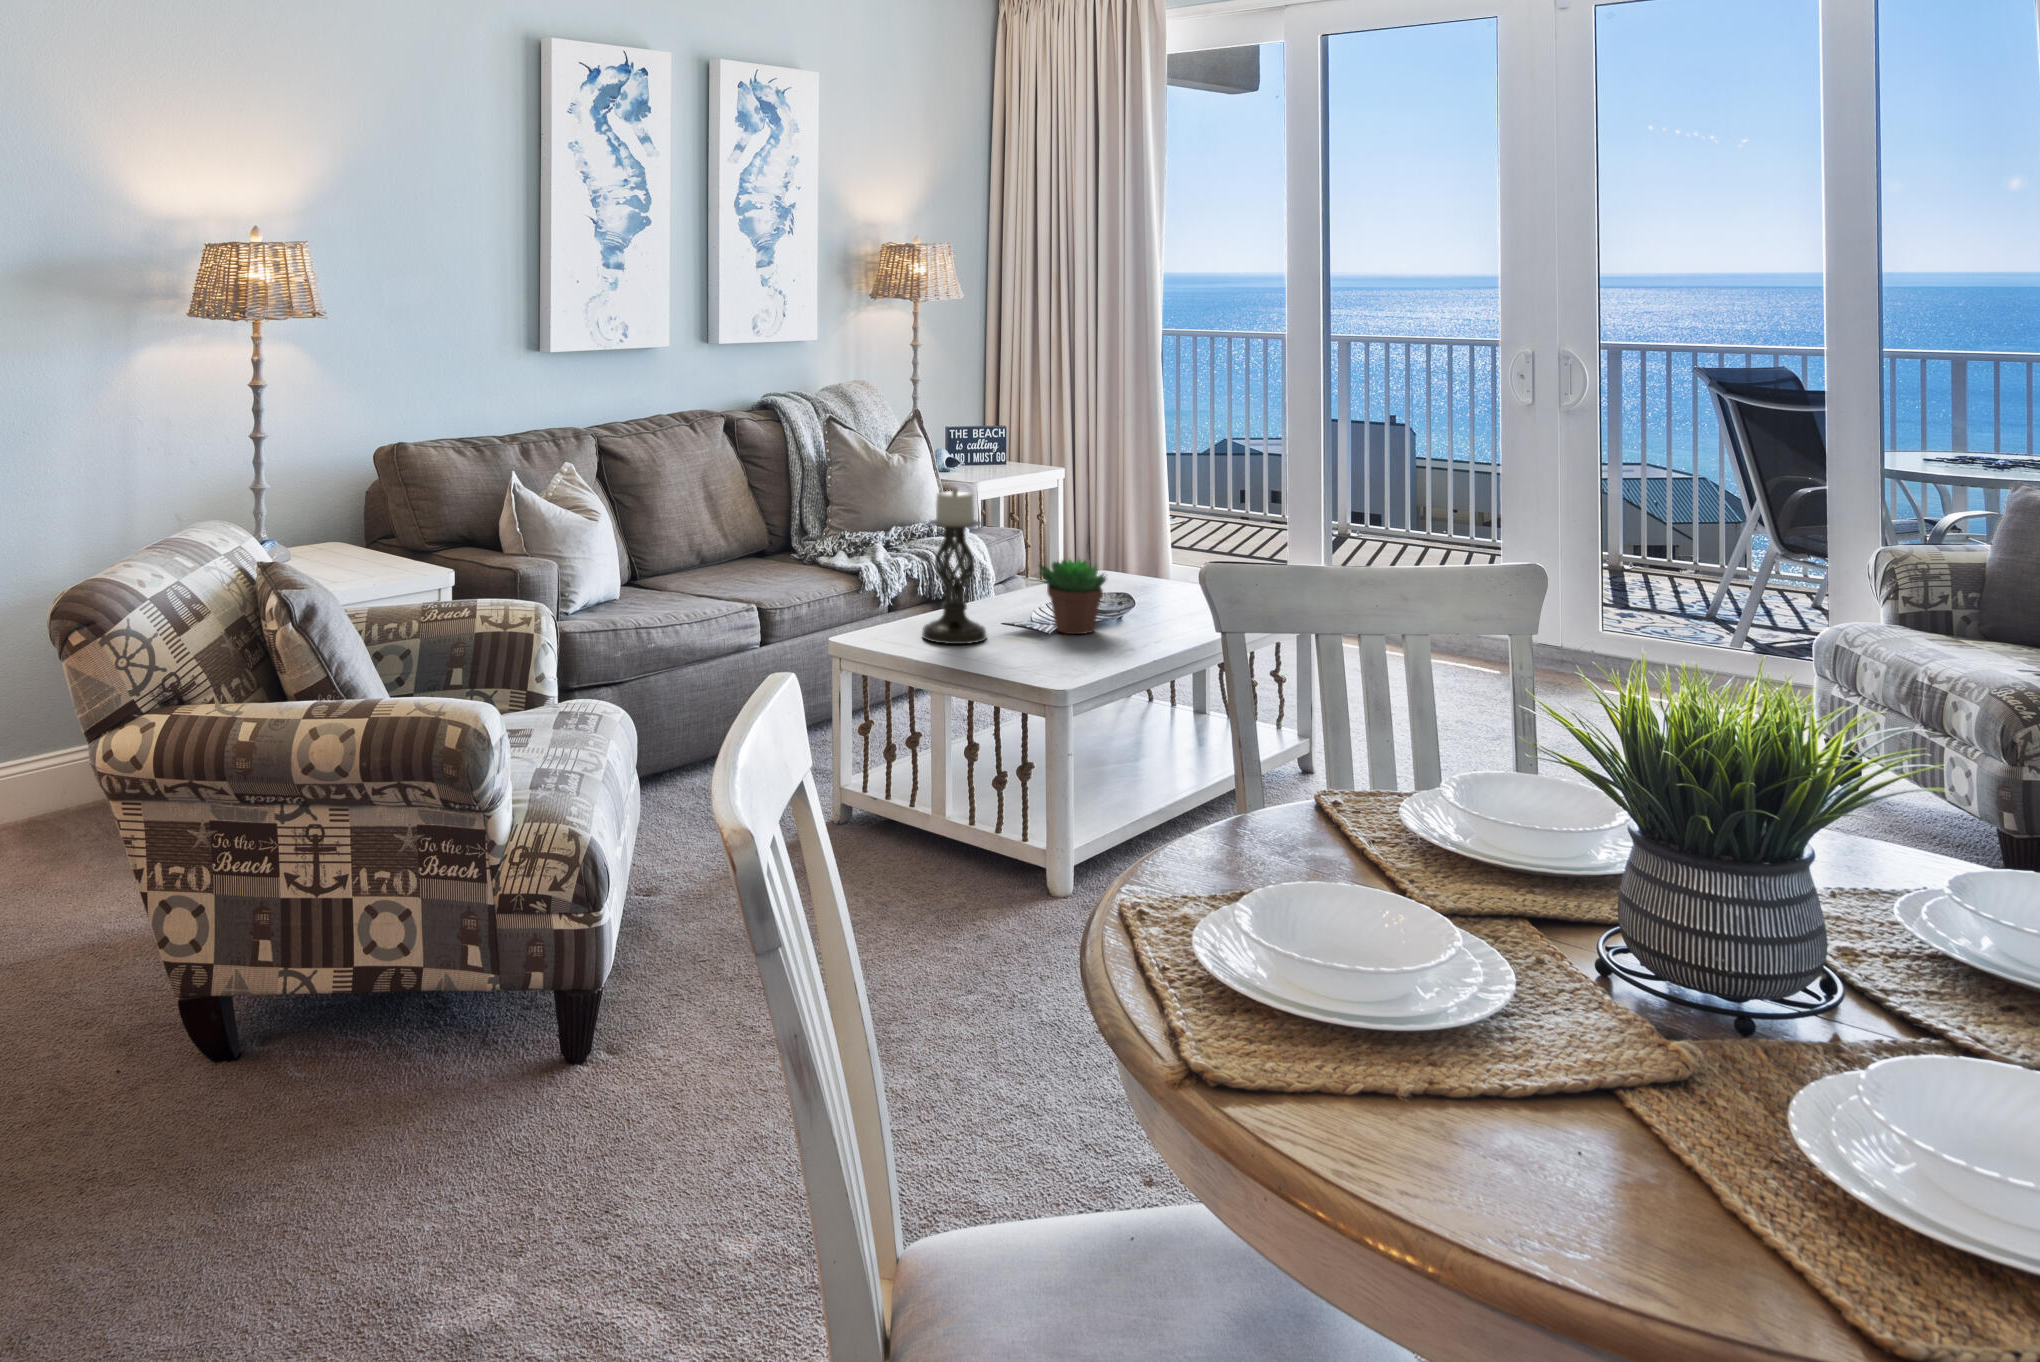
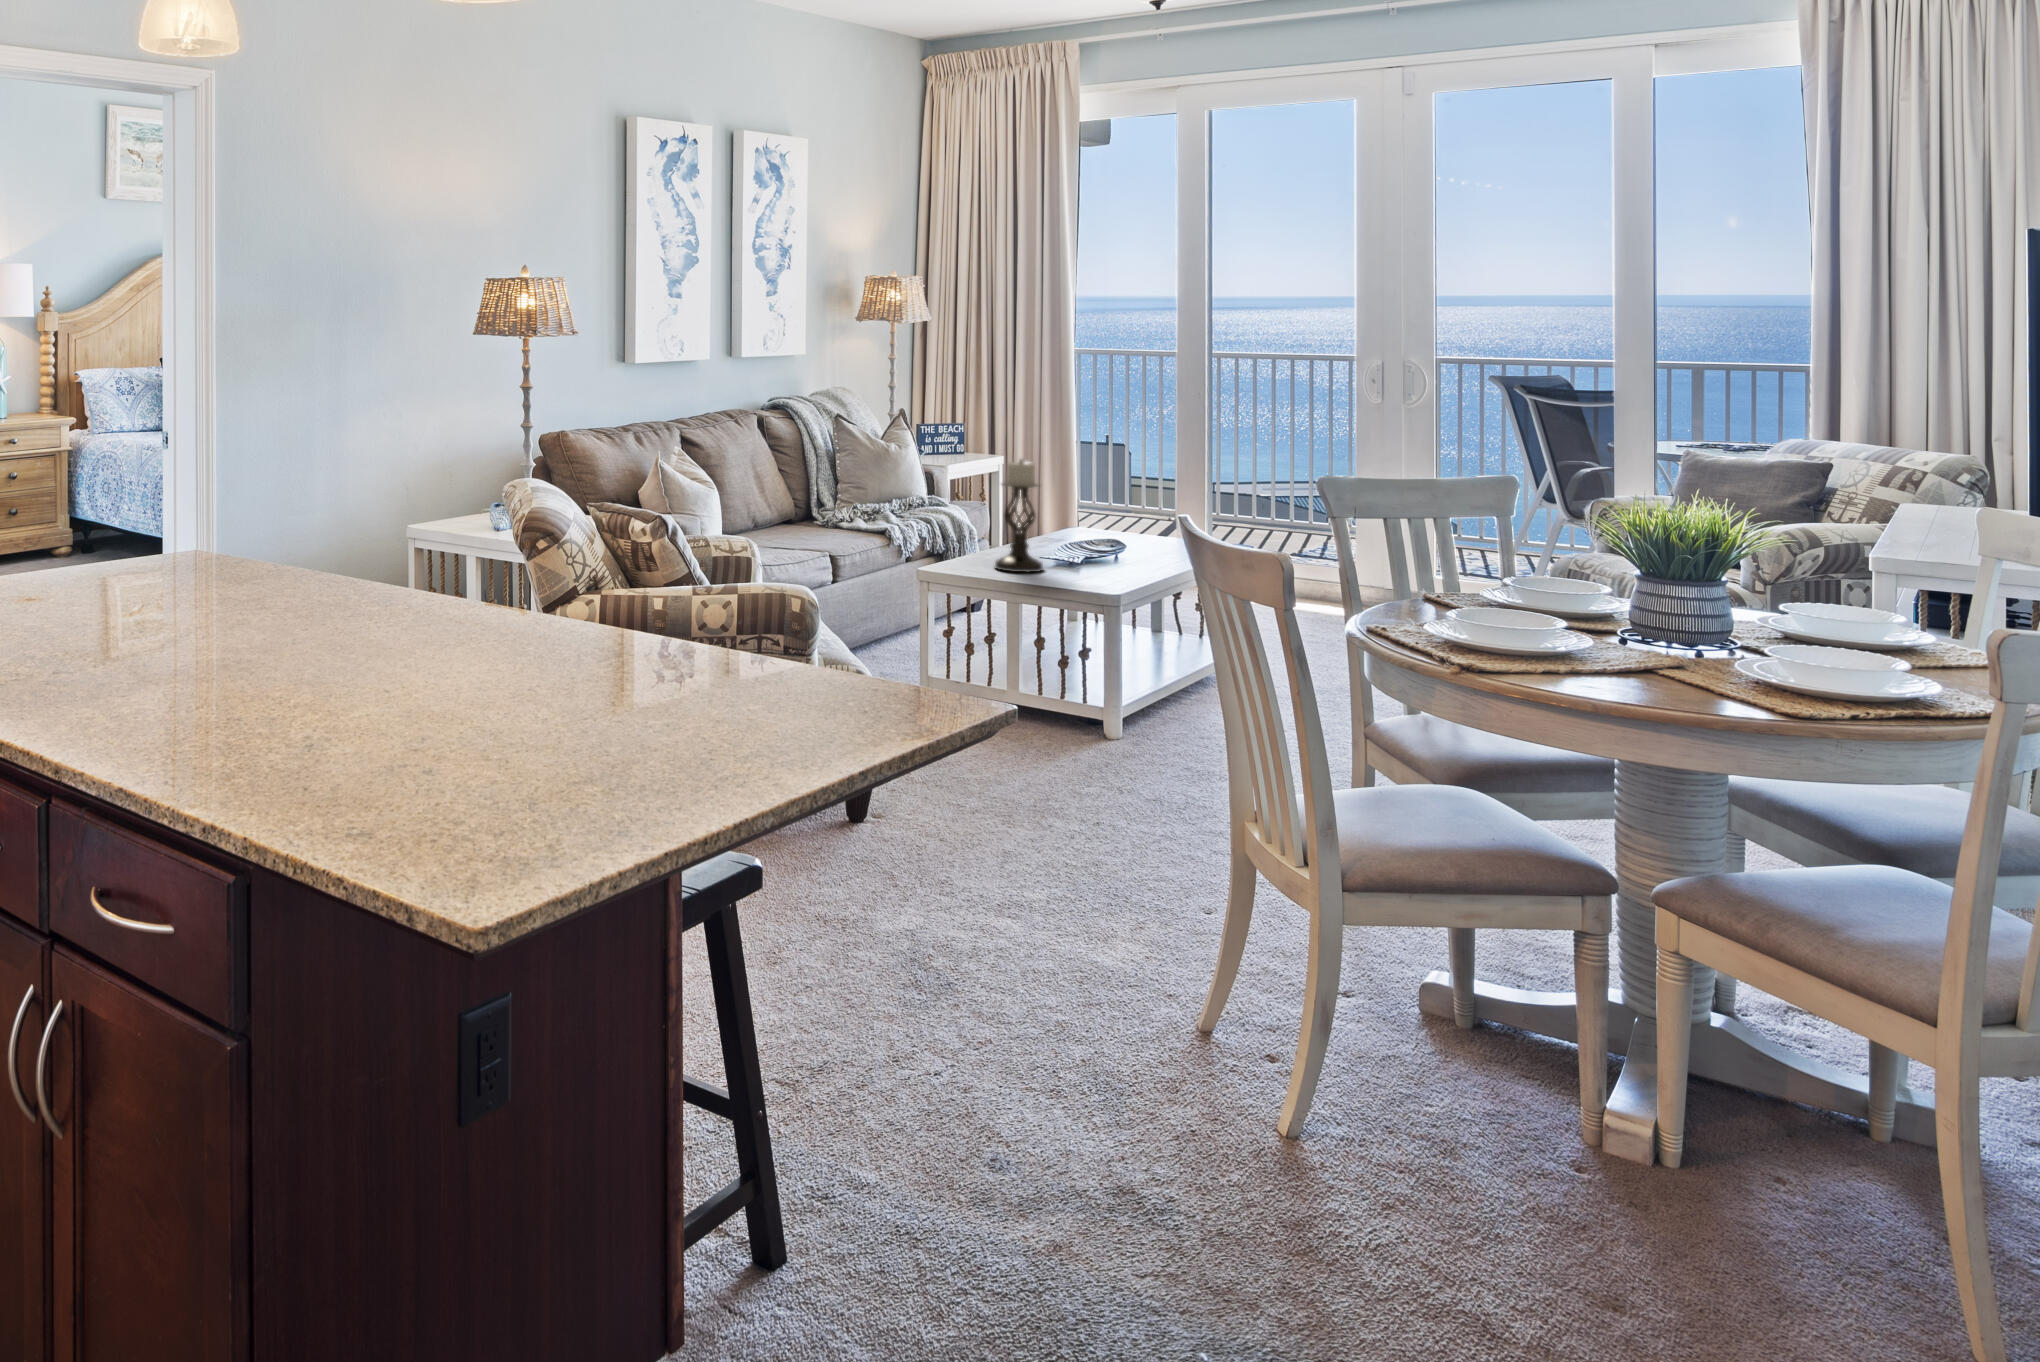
succulent plant: present [1039,559,1106,634] -> none [1074,510,1132,566]

